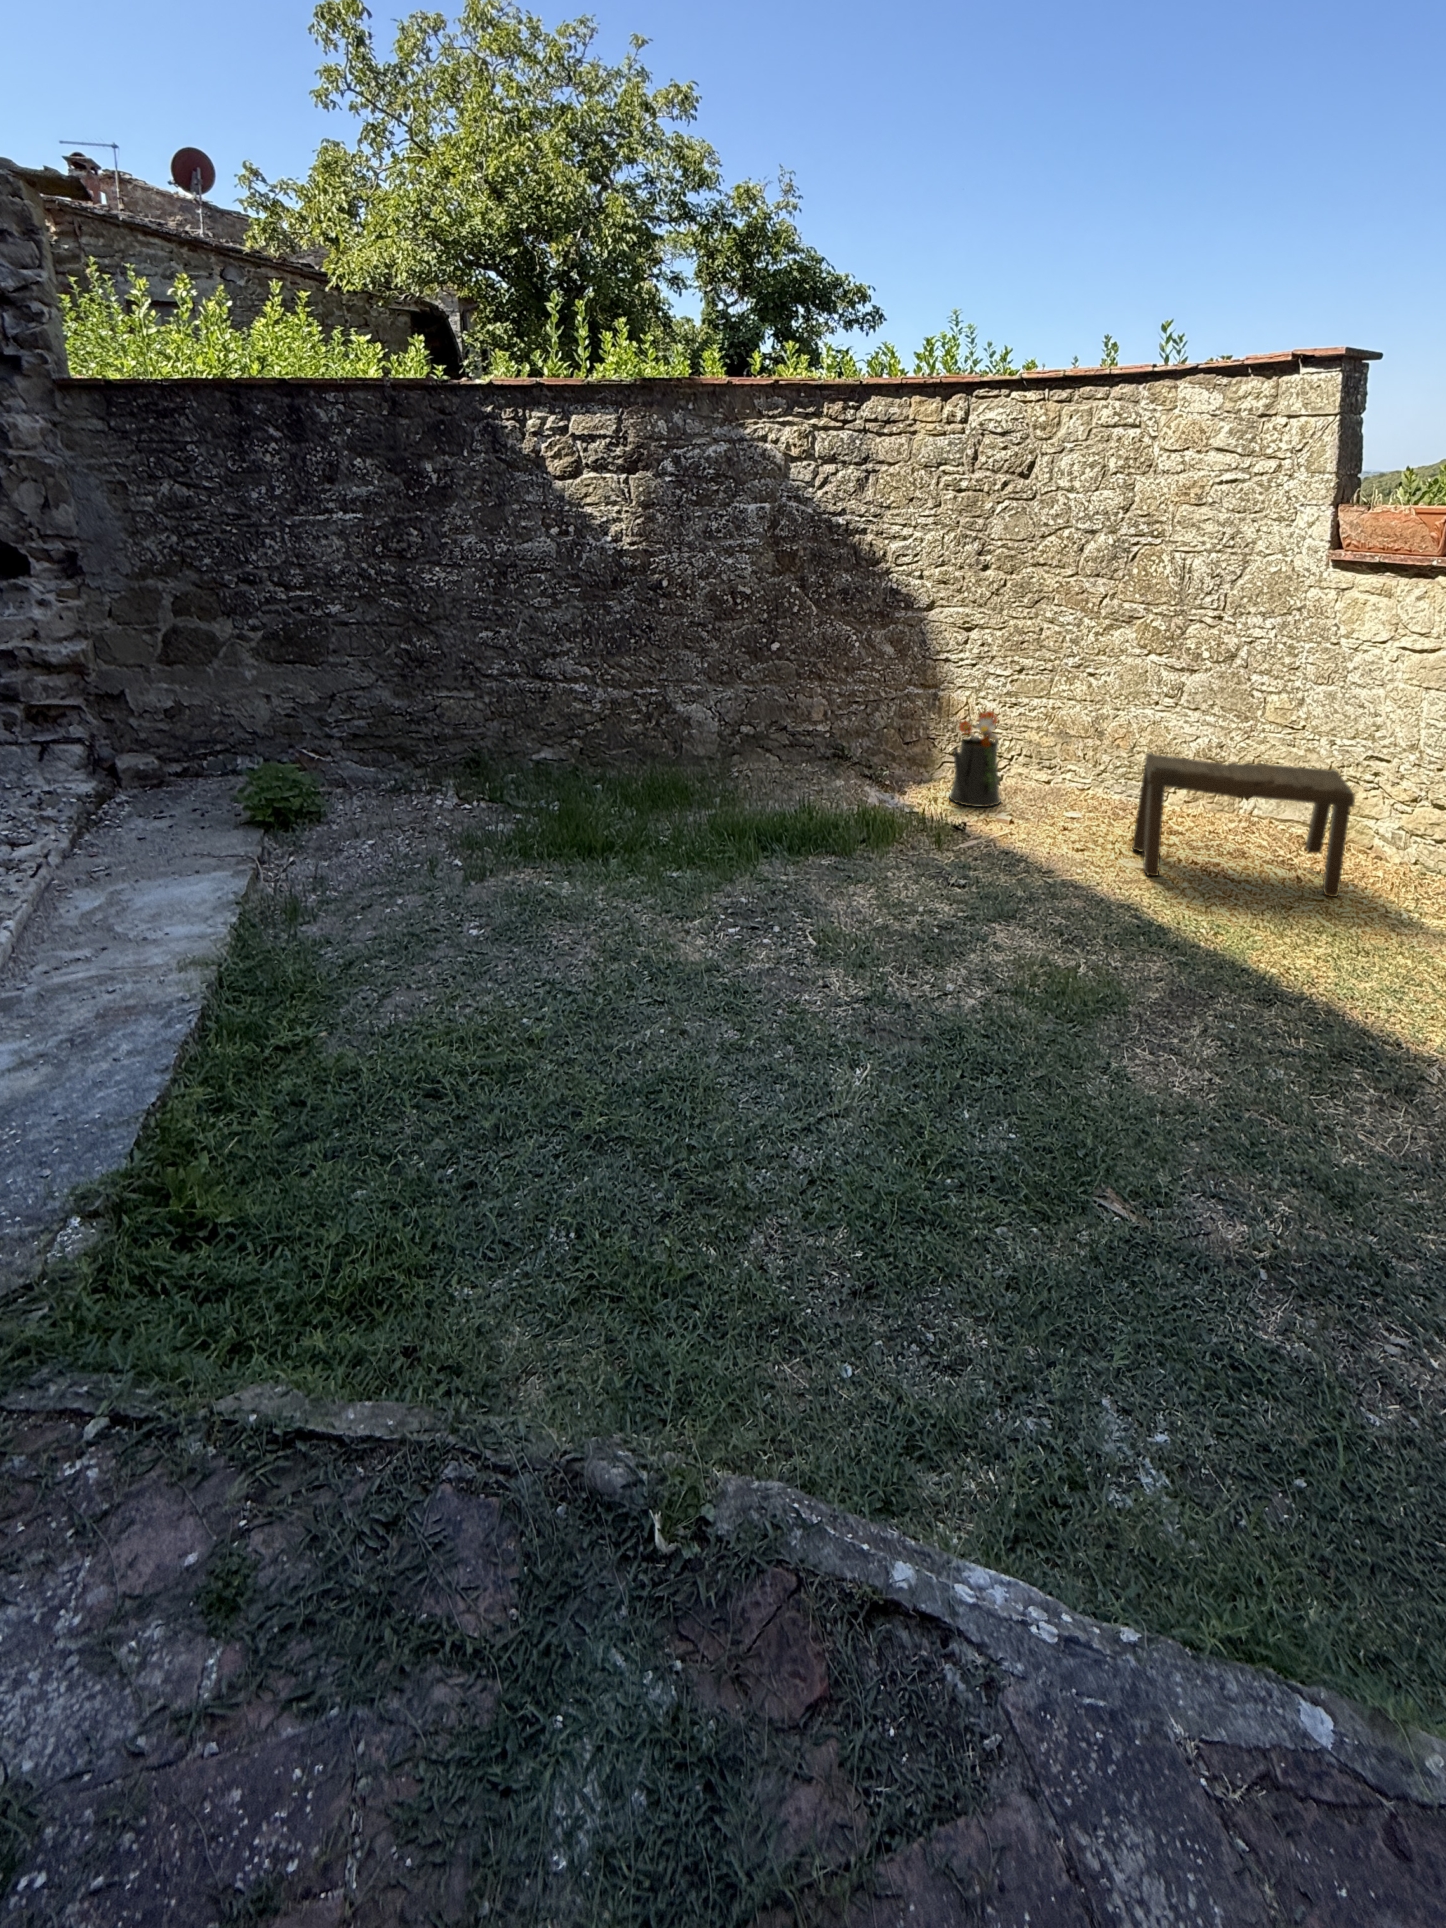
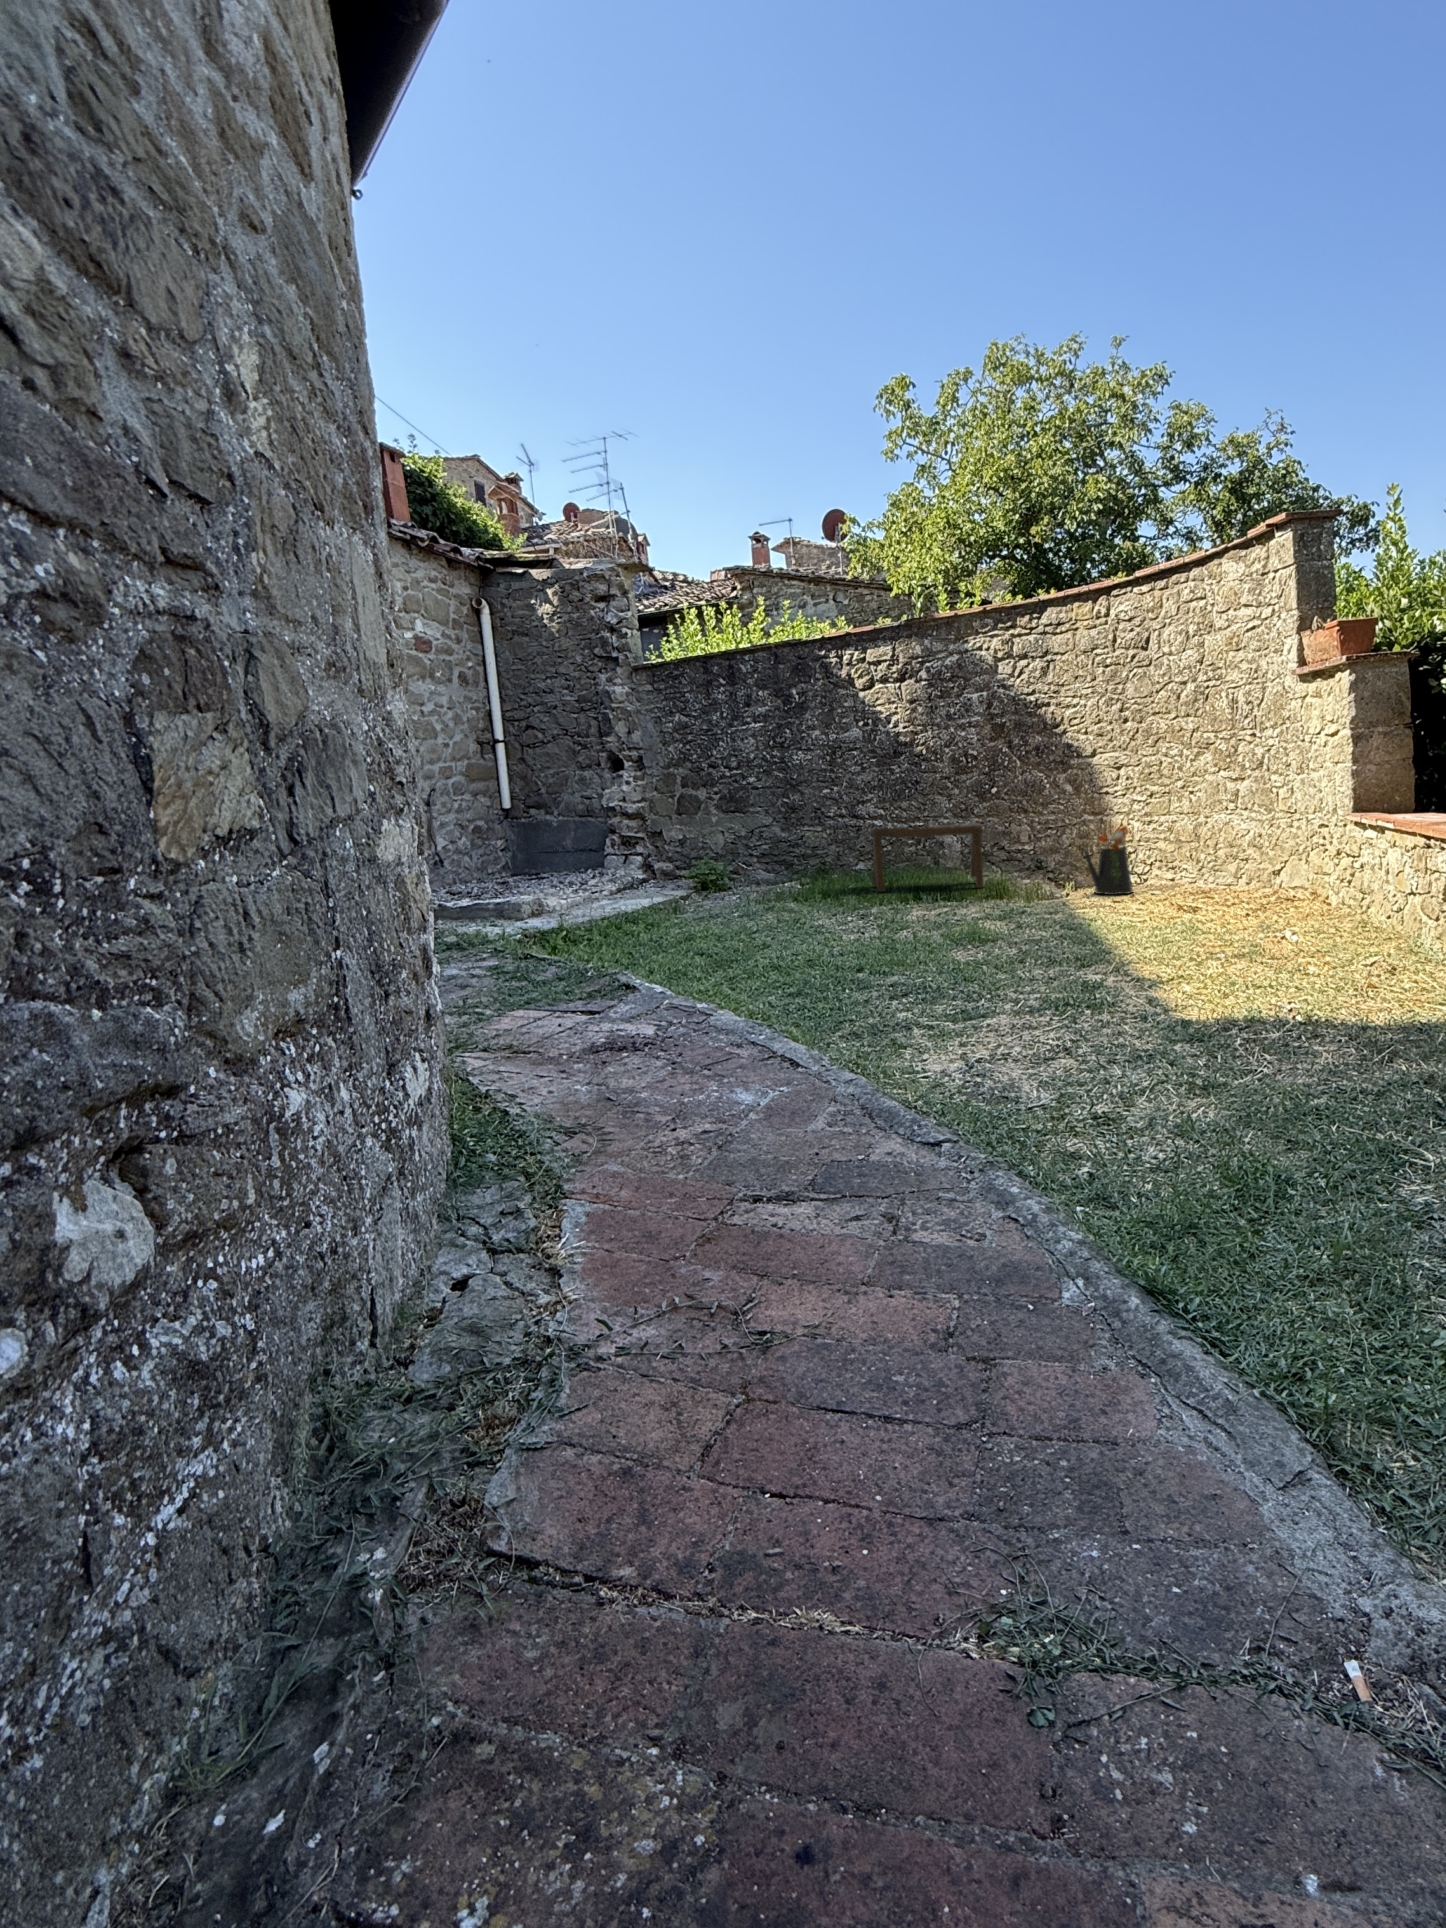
bench: present [1132,753,1355,897] -> present [872,823,984,892]

